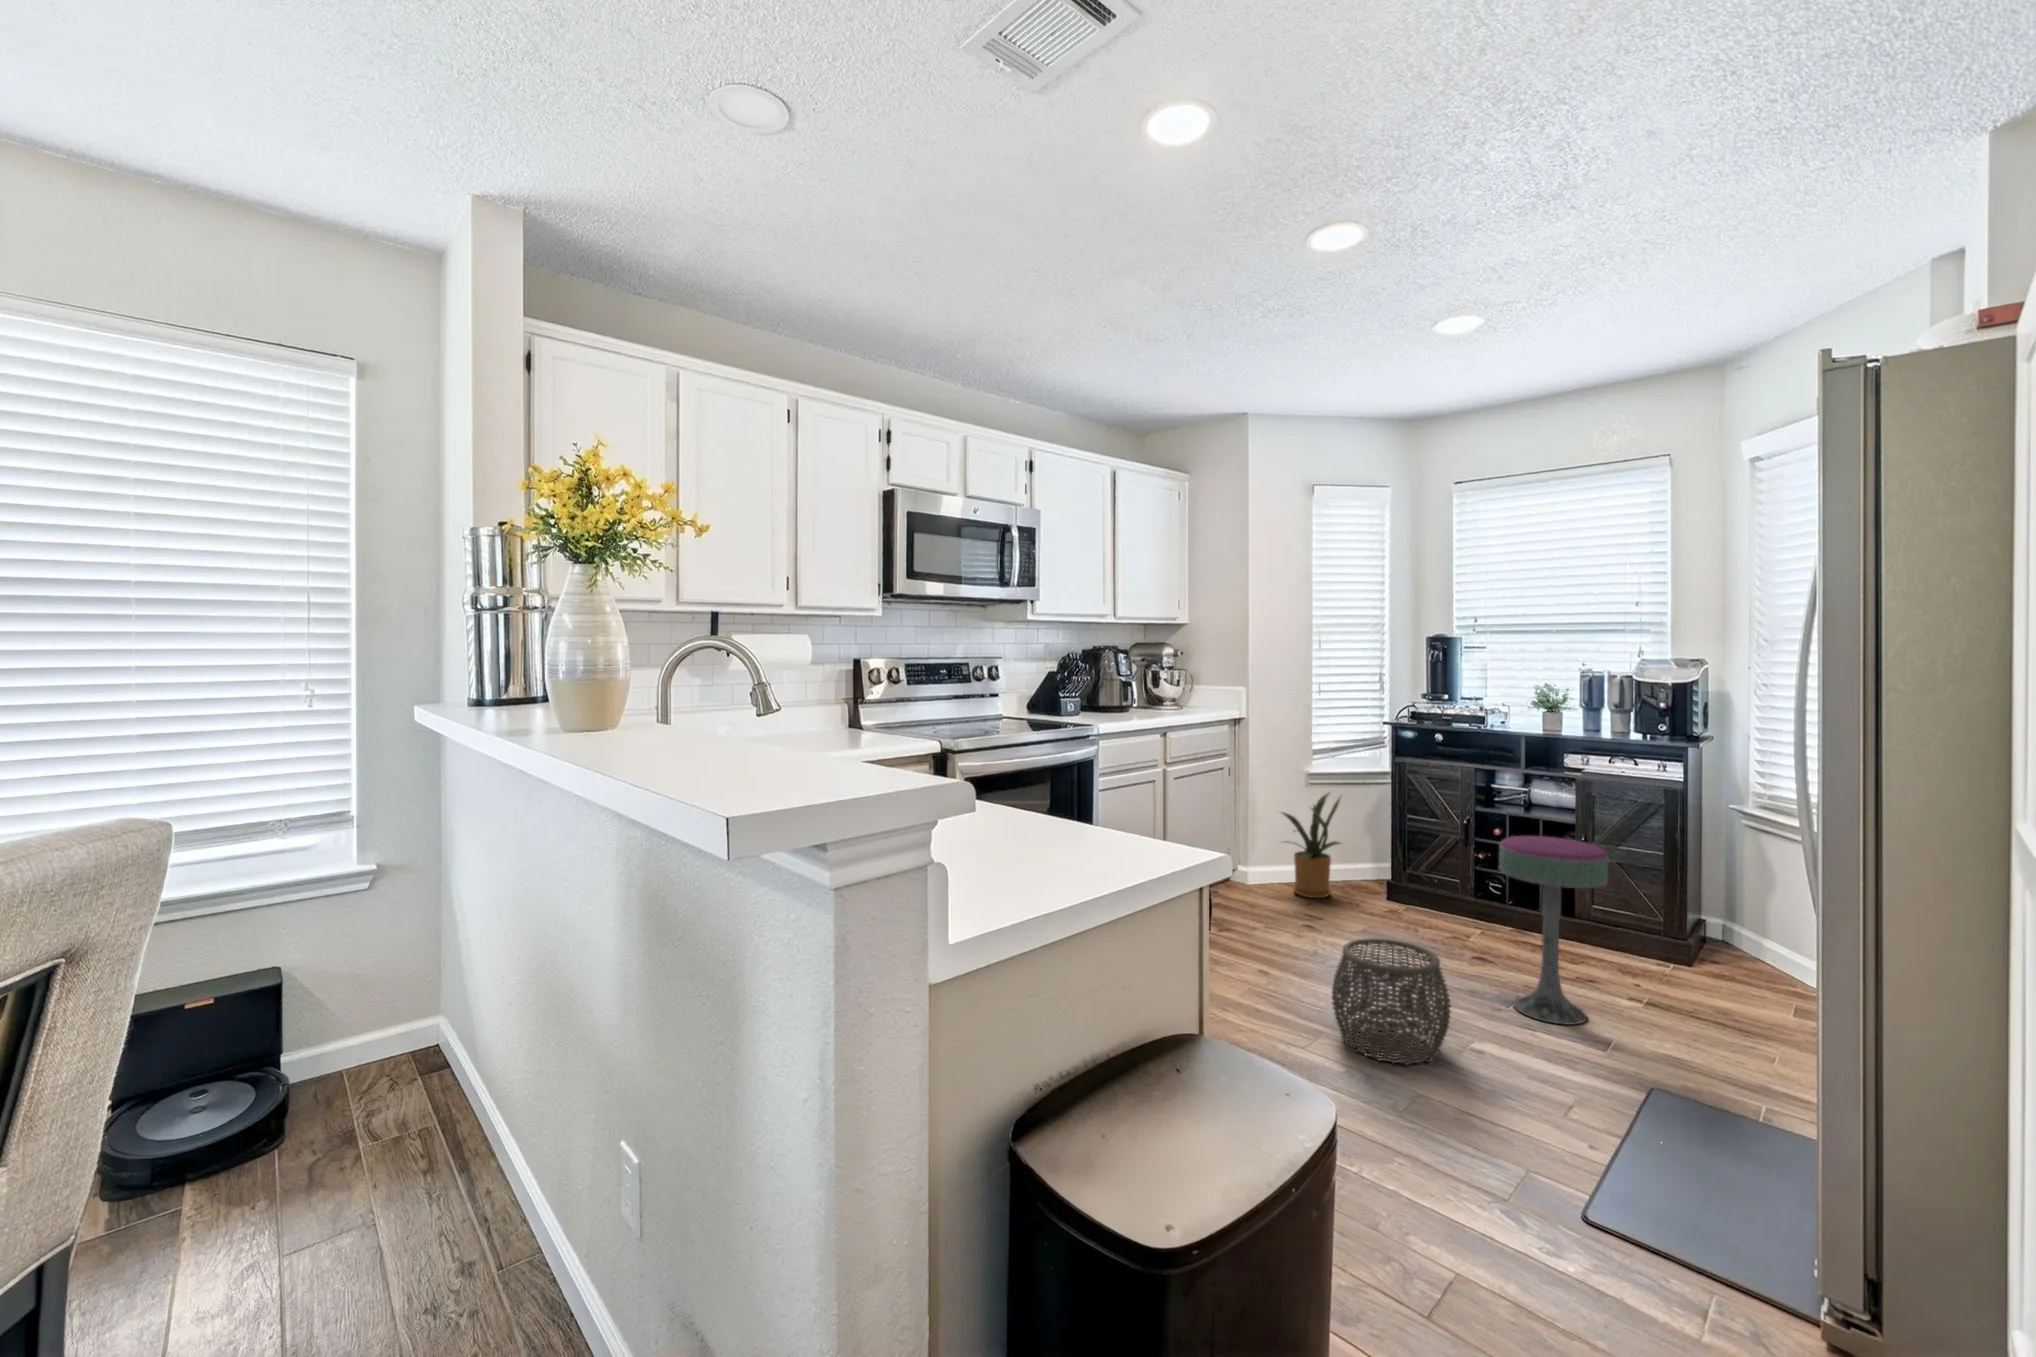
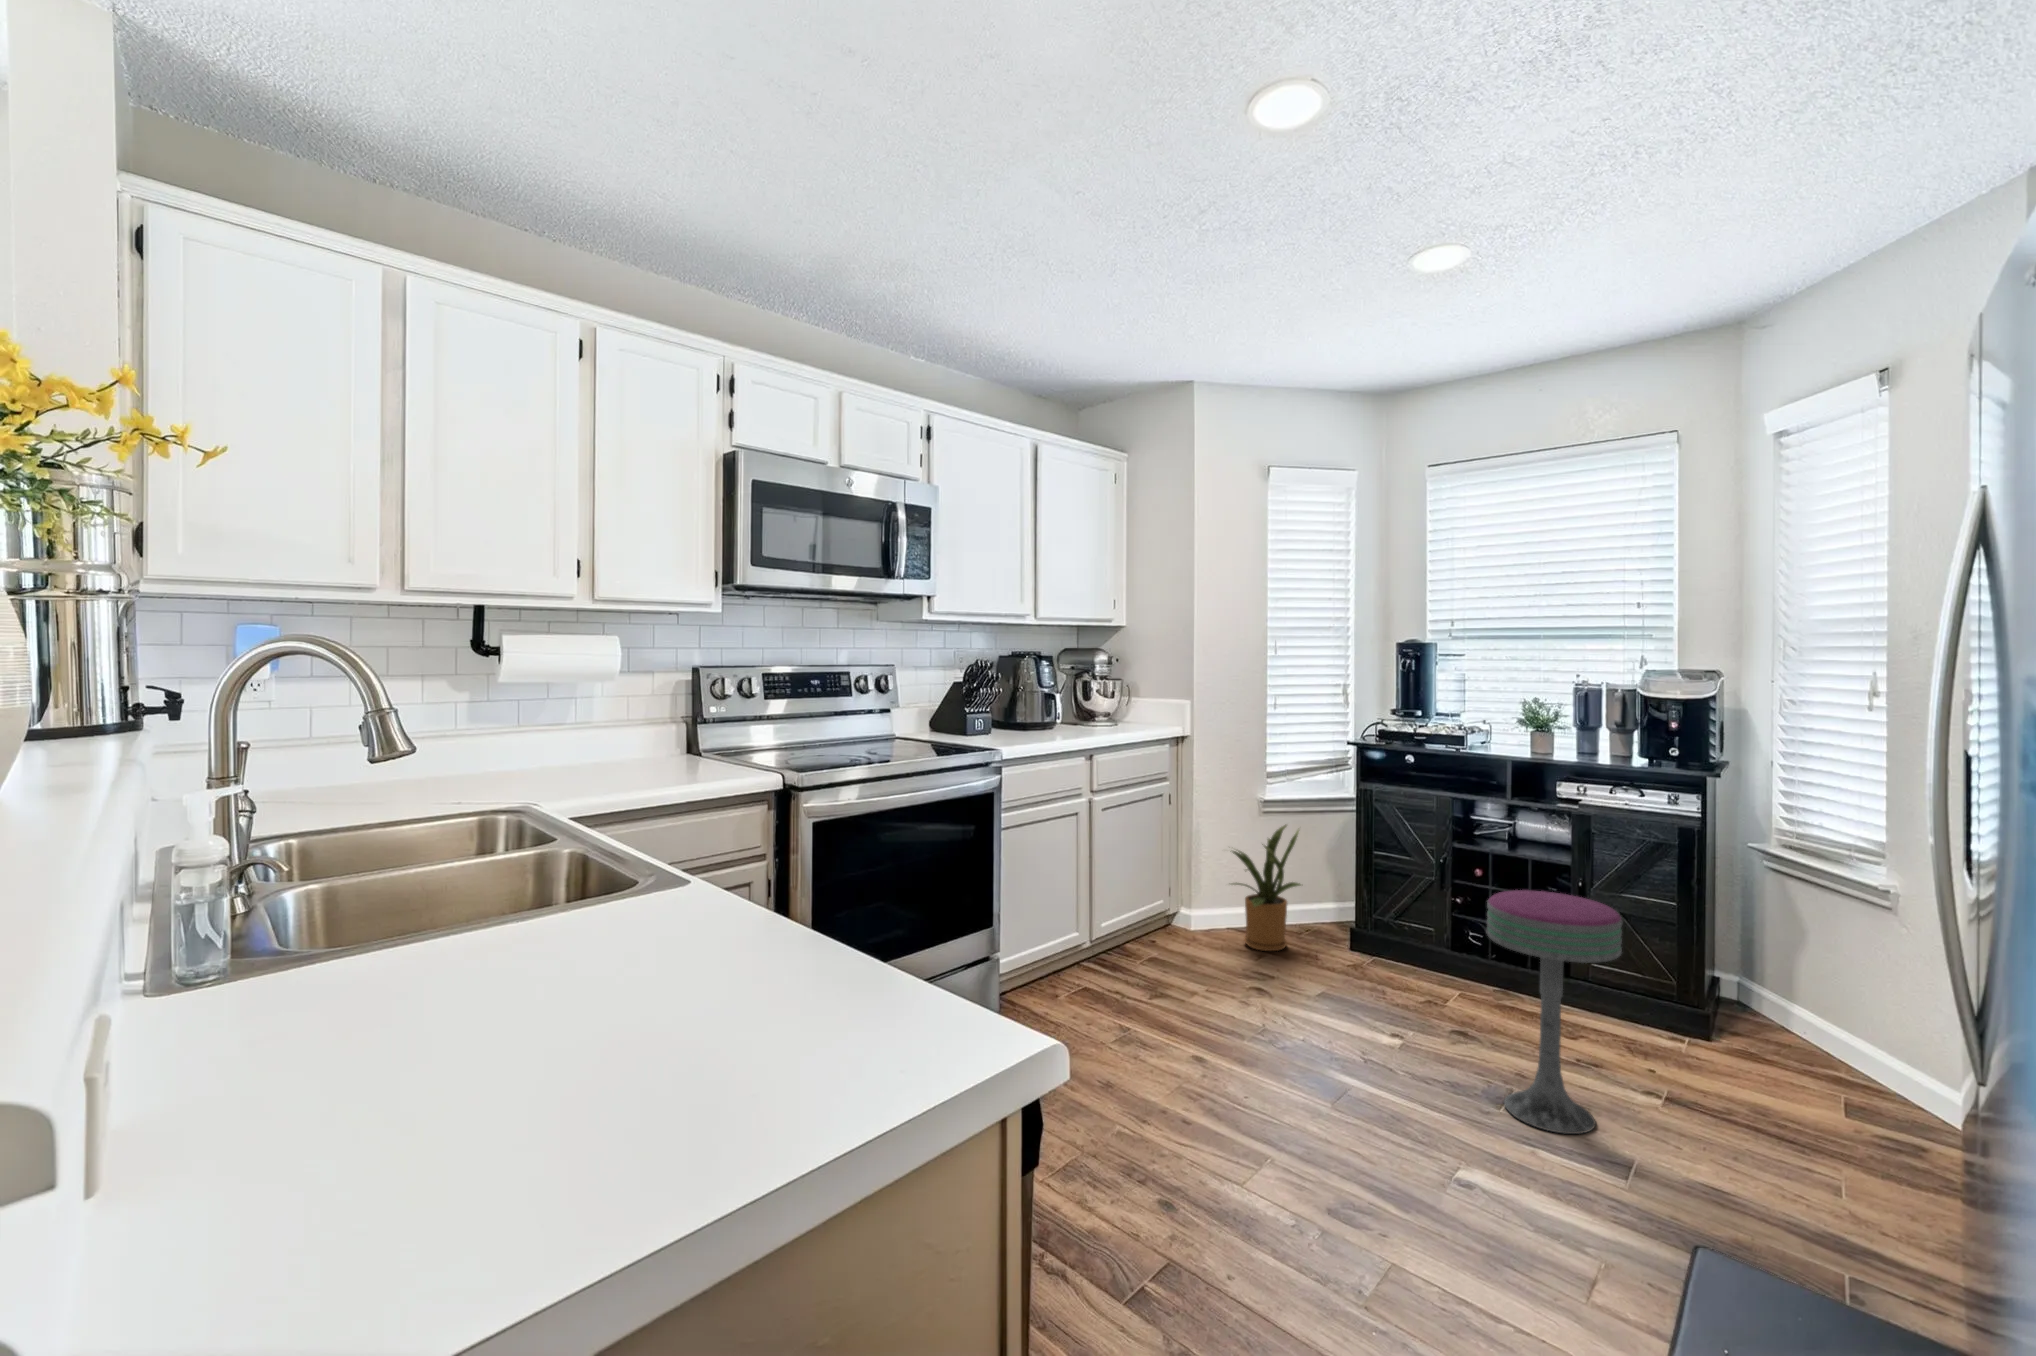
woven basket: present [1332,938,1451,1065] -> none [1277,1030,1430,1208]

